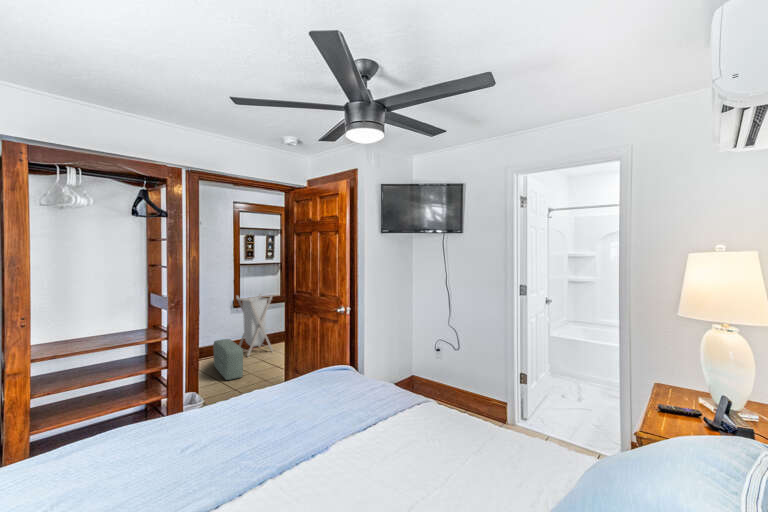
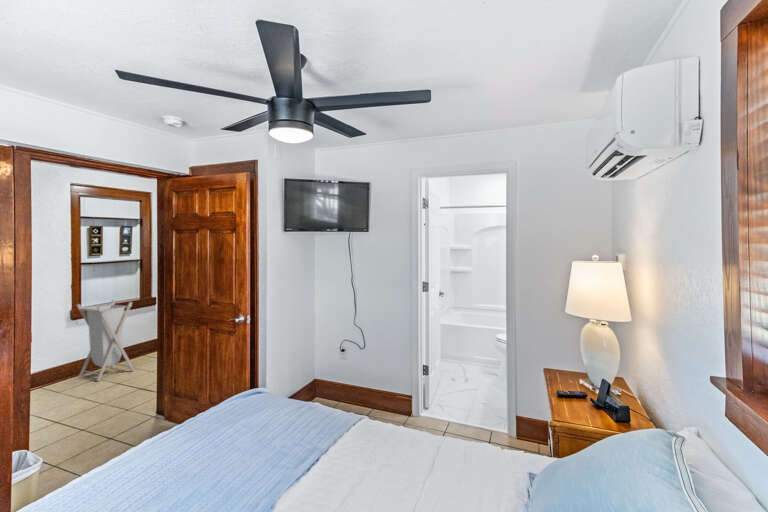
pouf: present [213,339,243,380] -> none [46,362,97,416]

